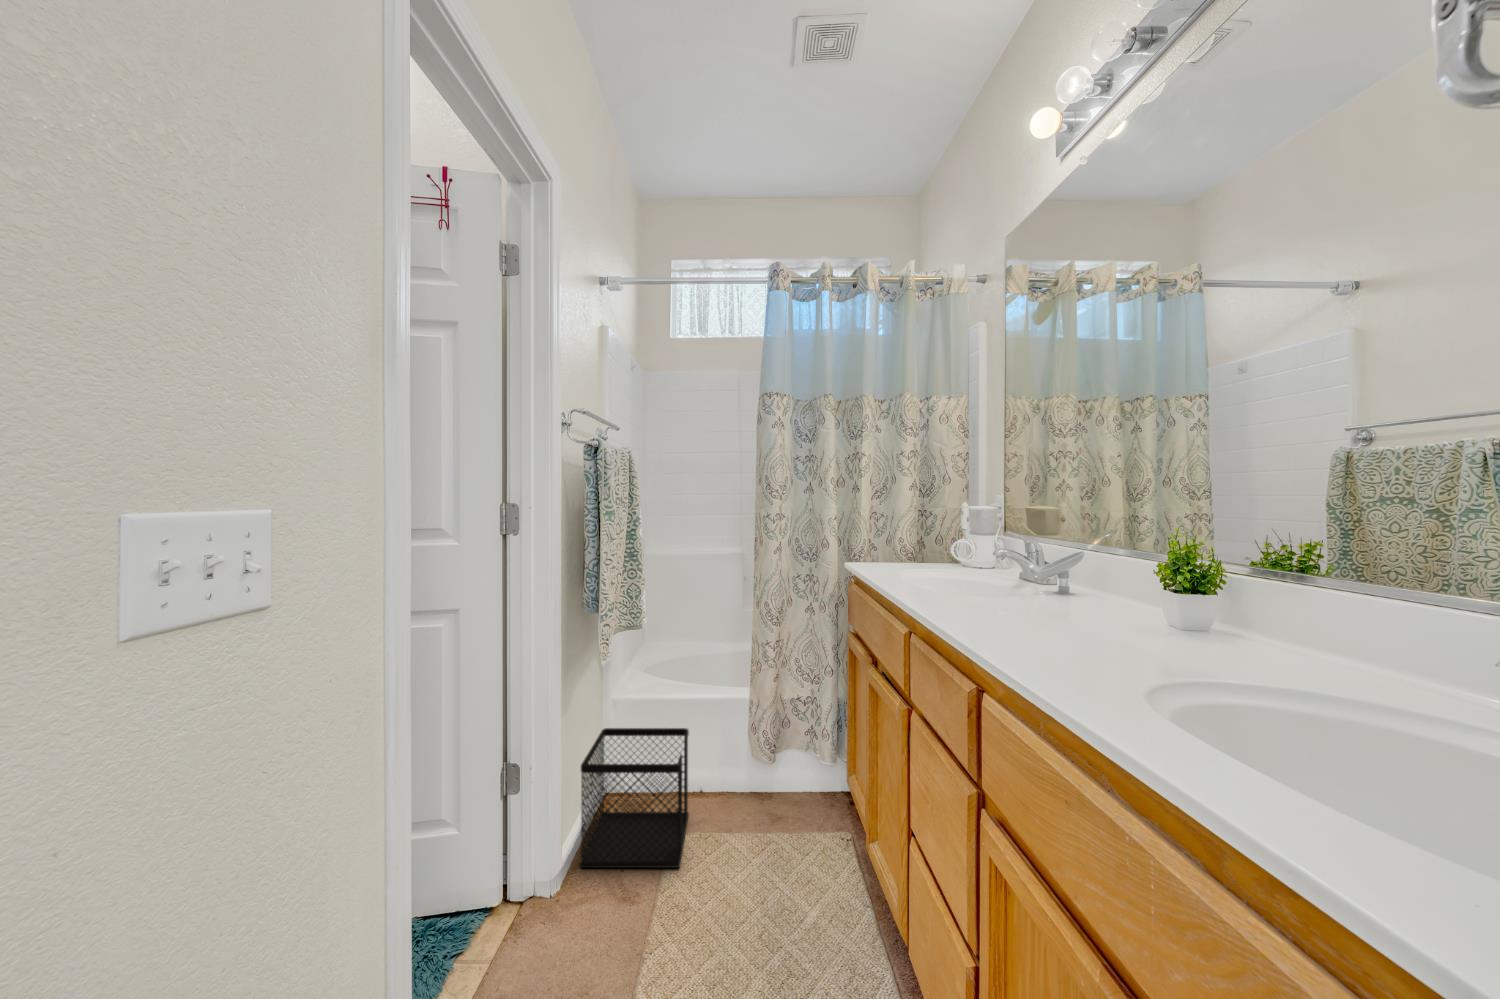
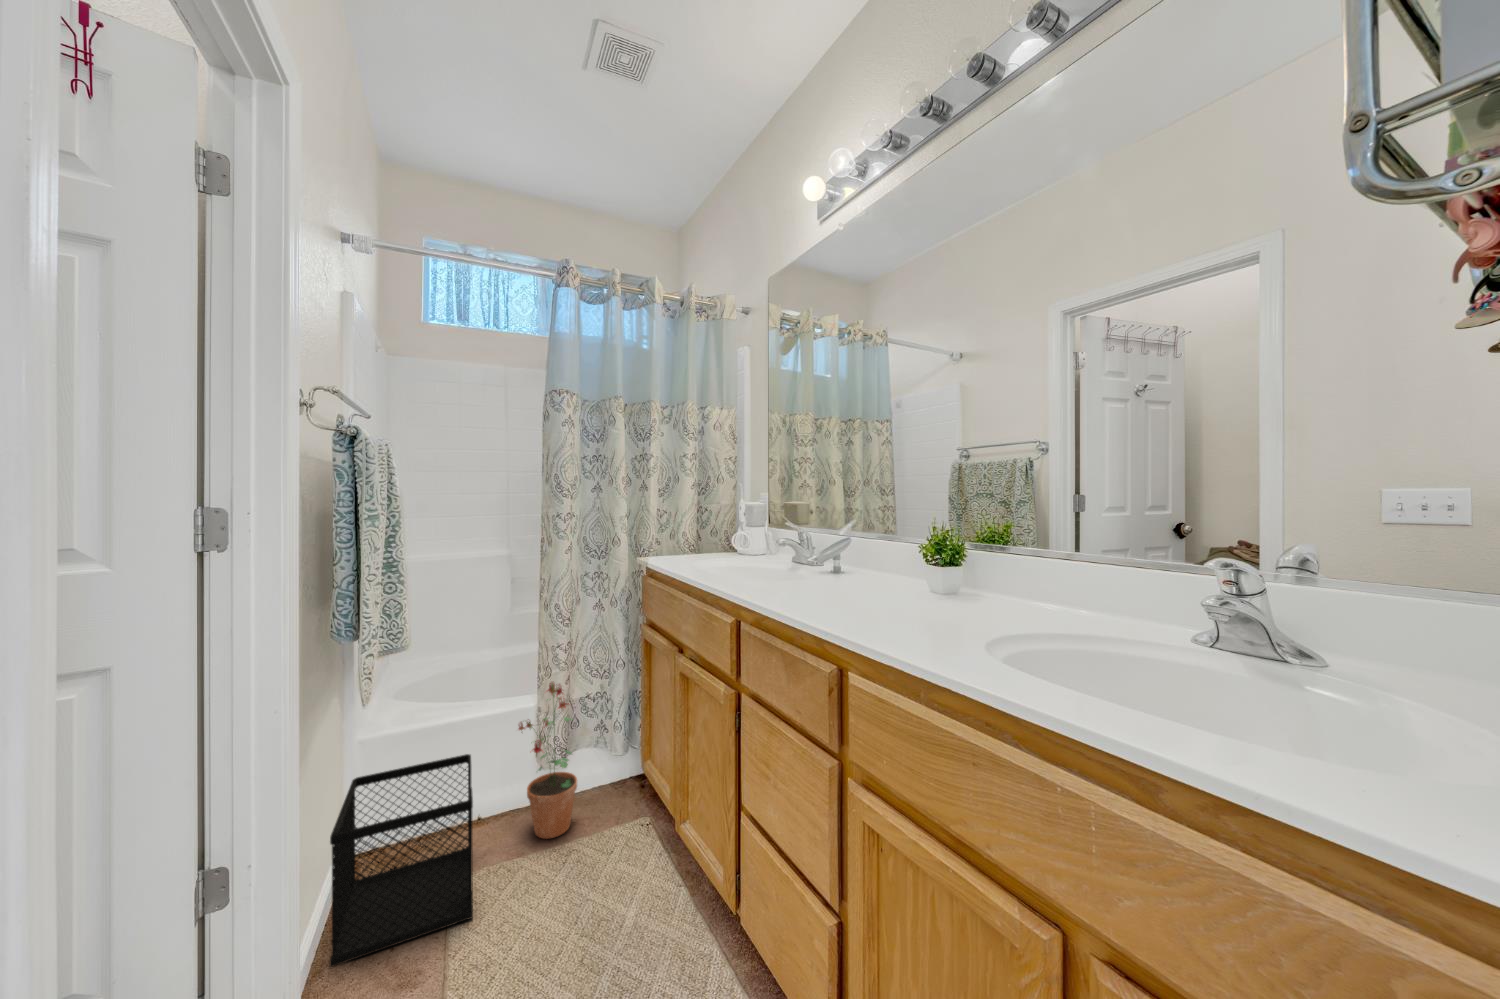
potted plant: none [729,676,781,825] -> present [519,682,577,839]

